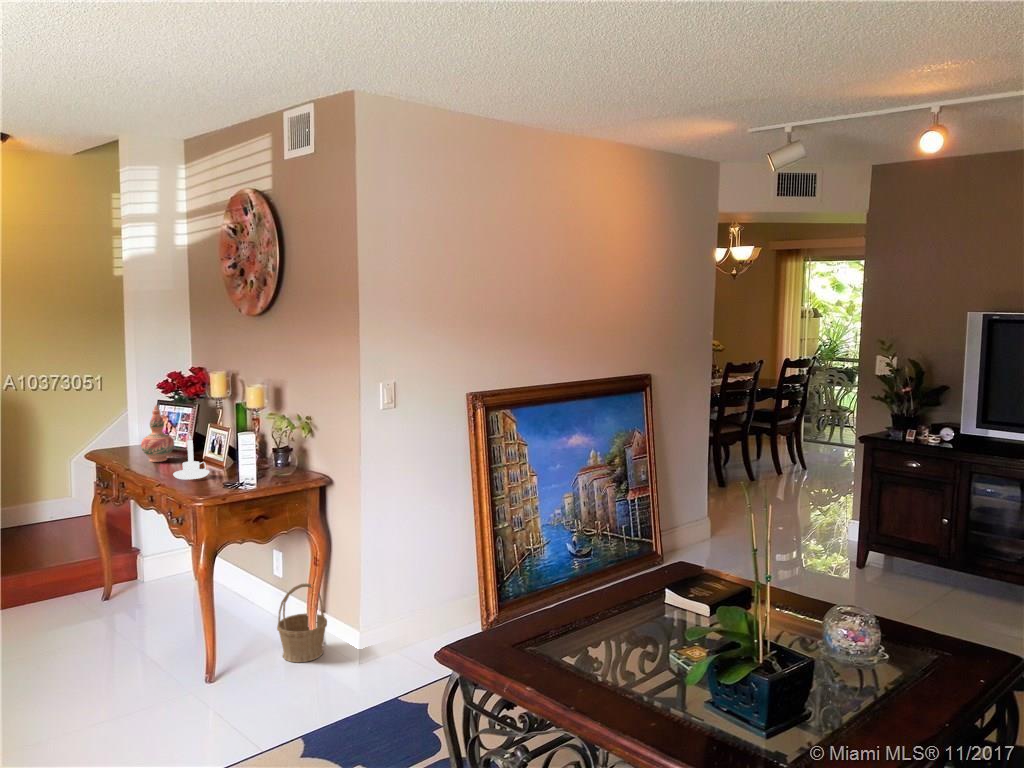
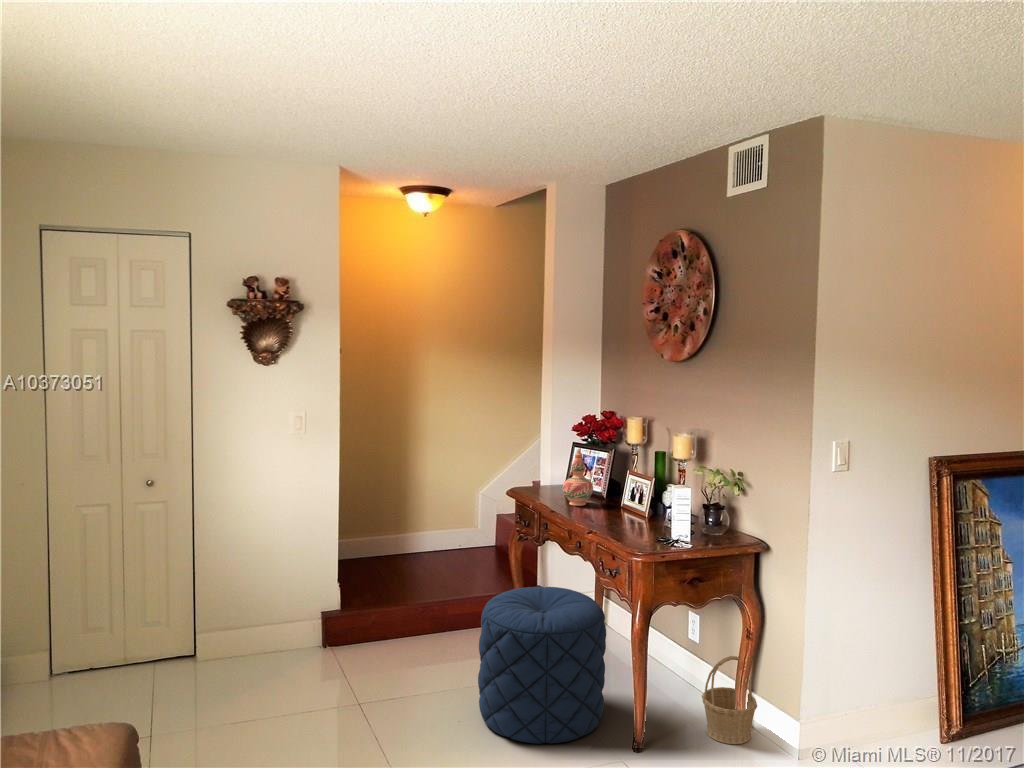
candle holder: present [173,435,209,479] -> none [602,482,637,530]
pouf: none [40,544,182,697] -> present [478,586,606,744]

